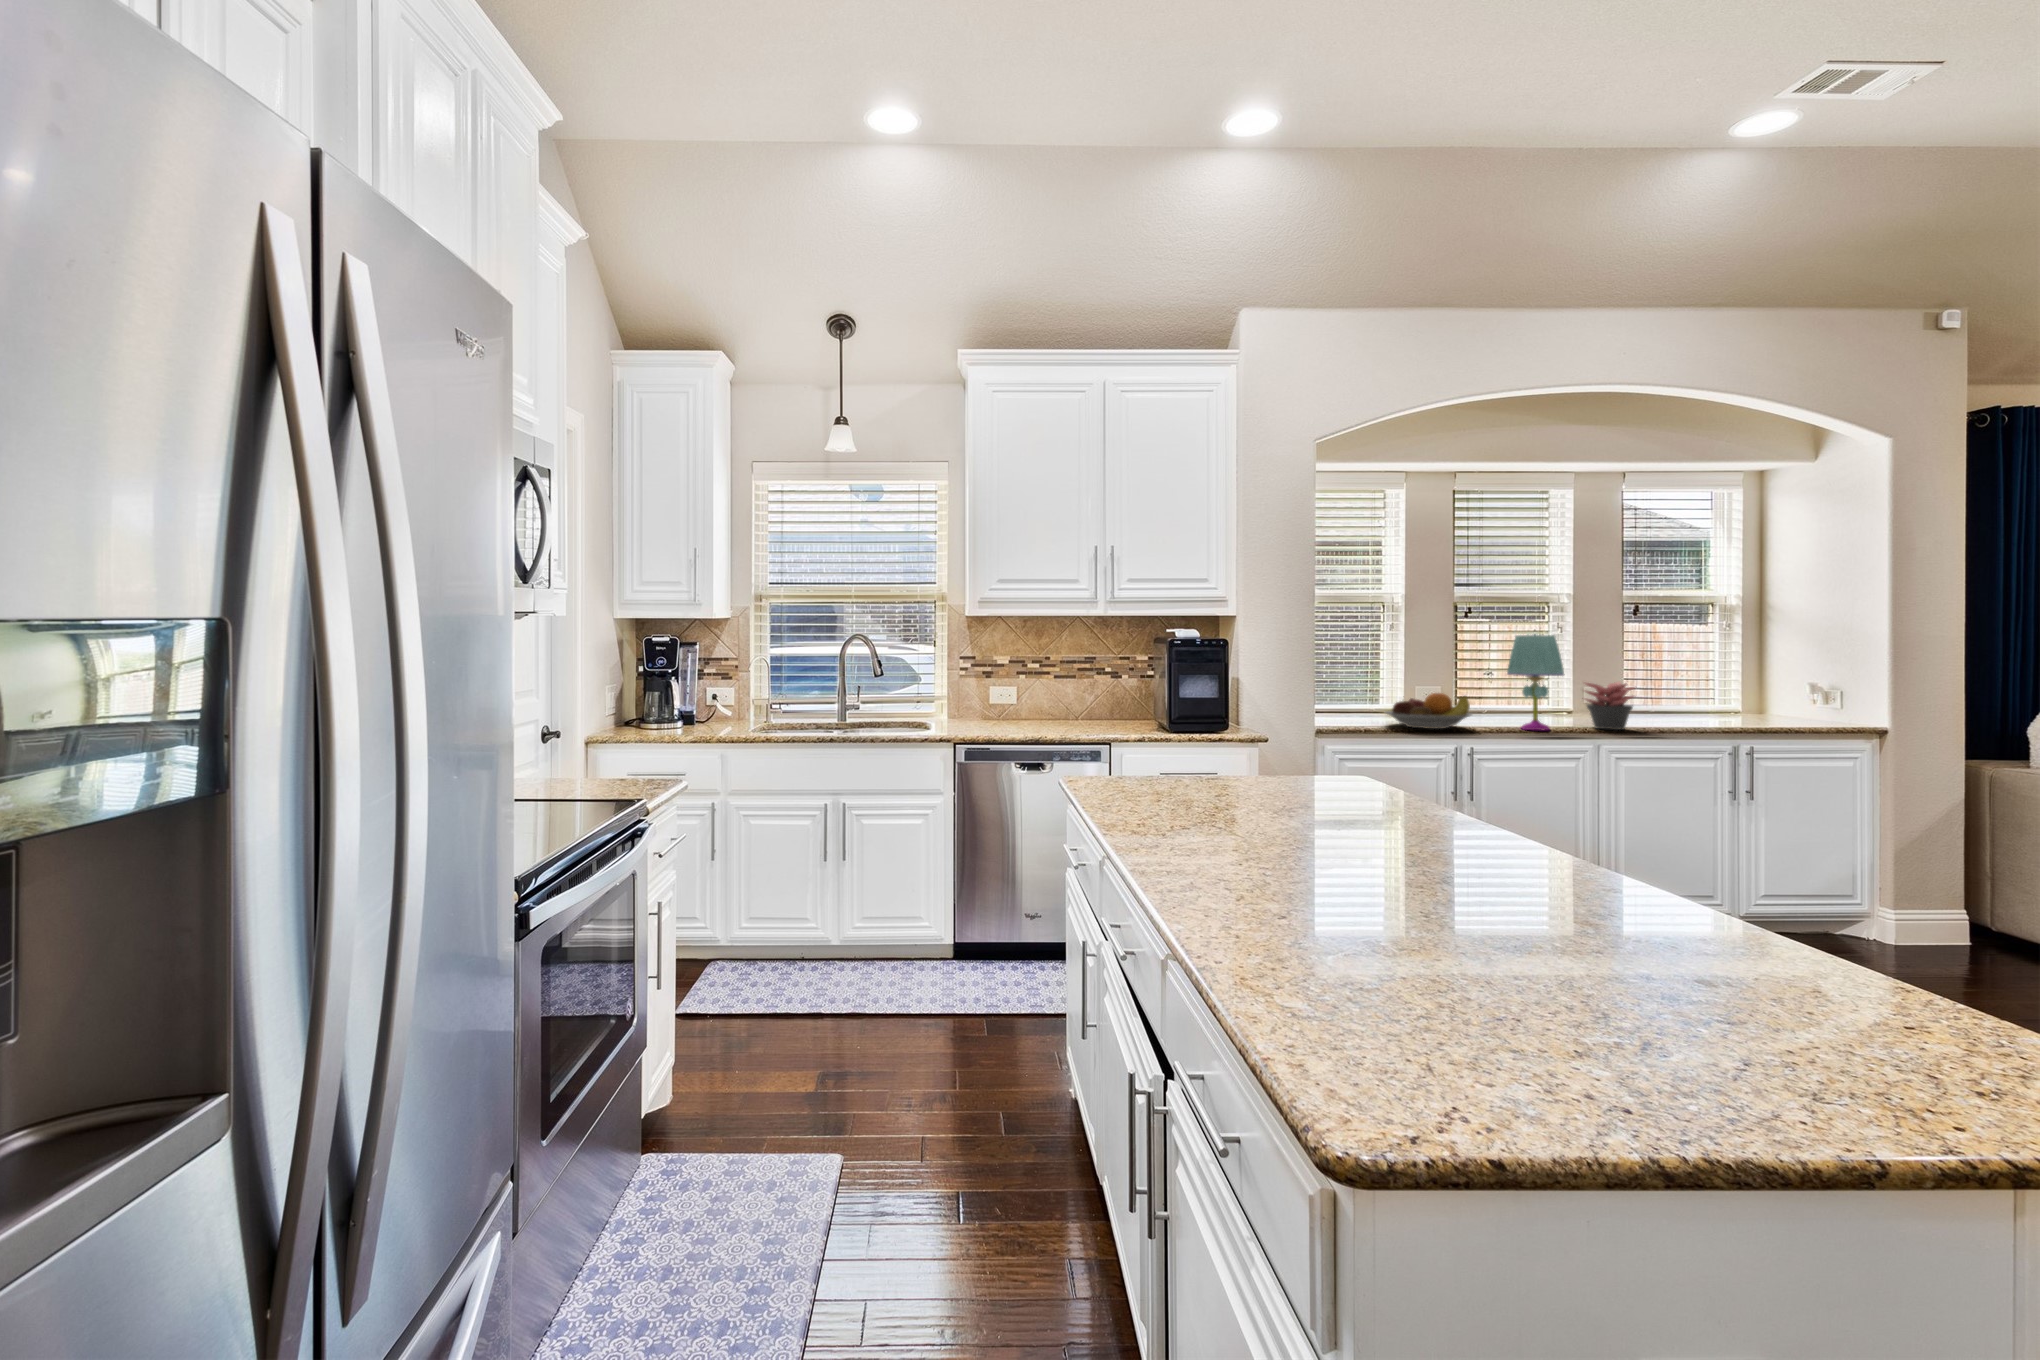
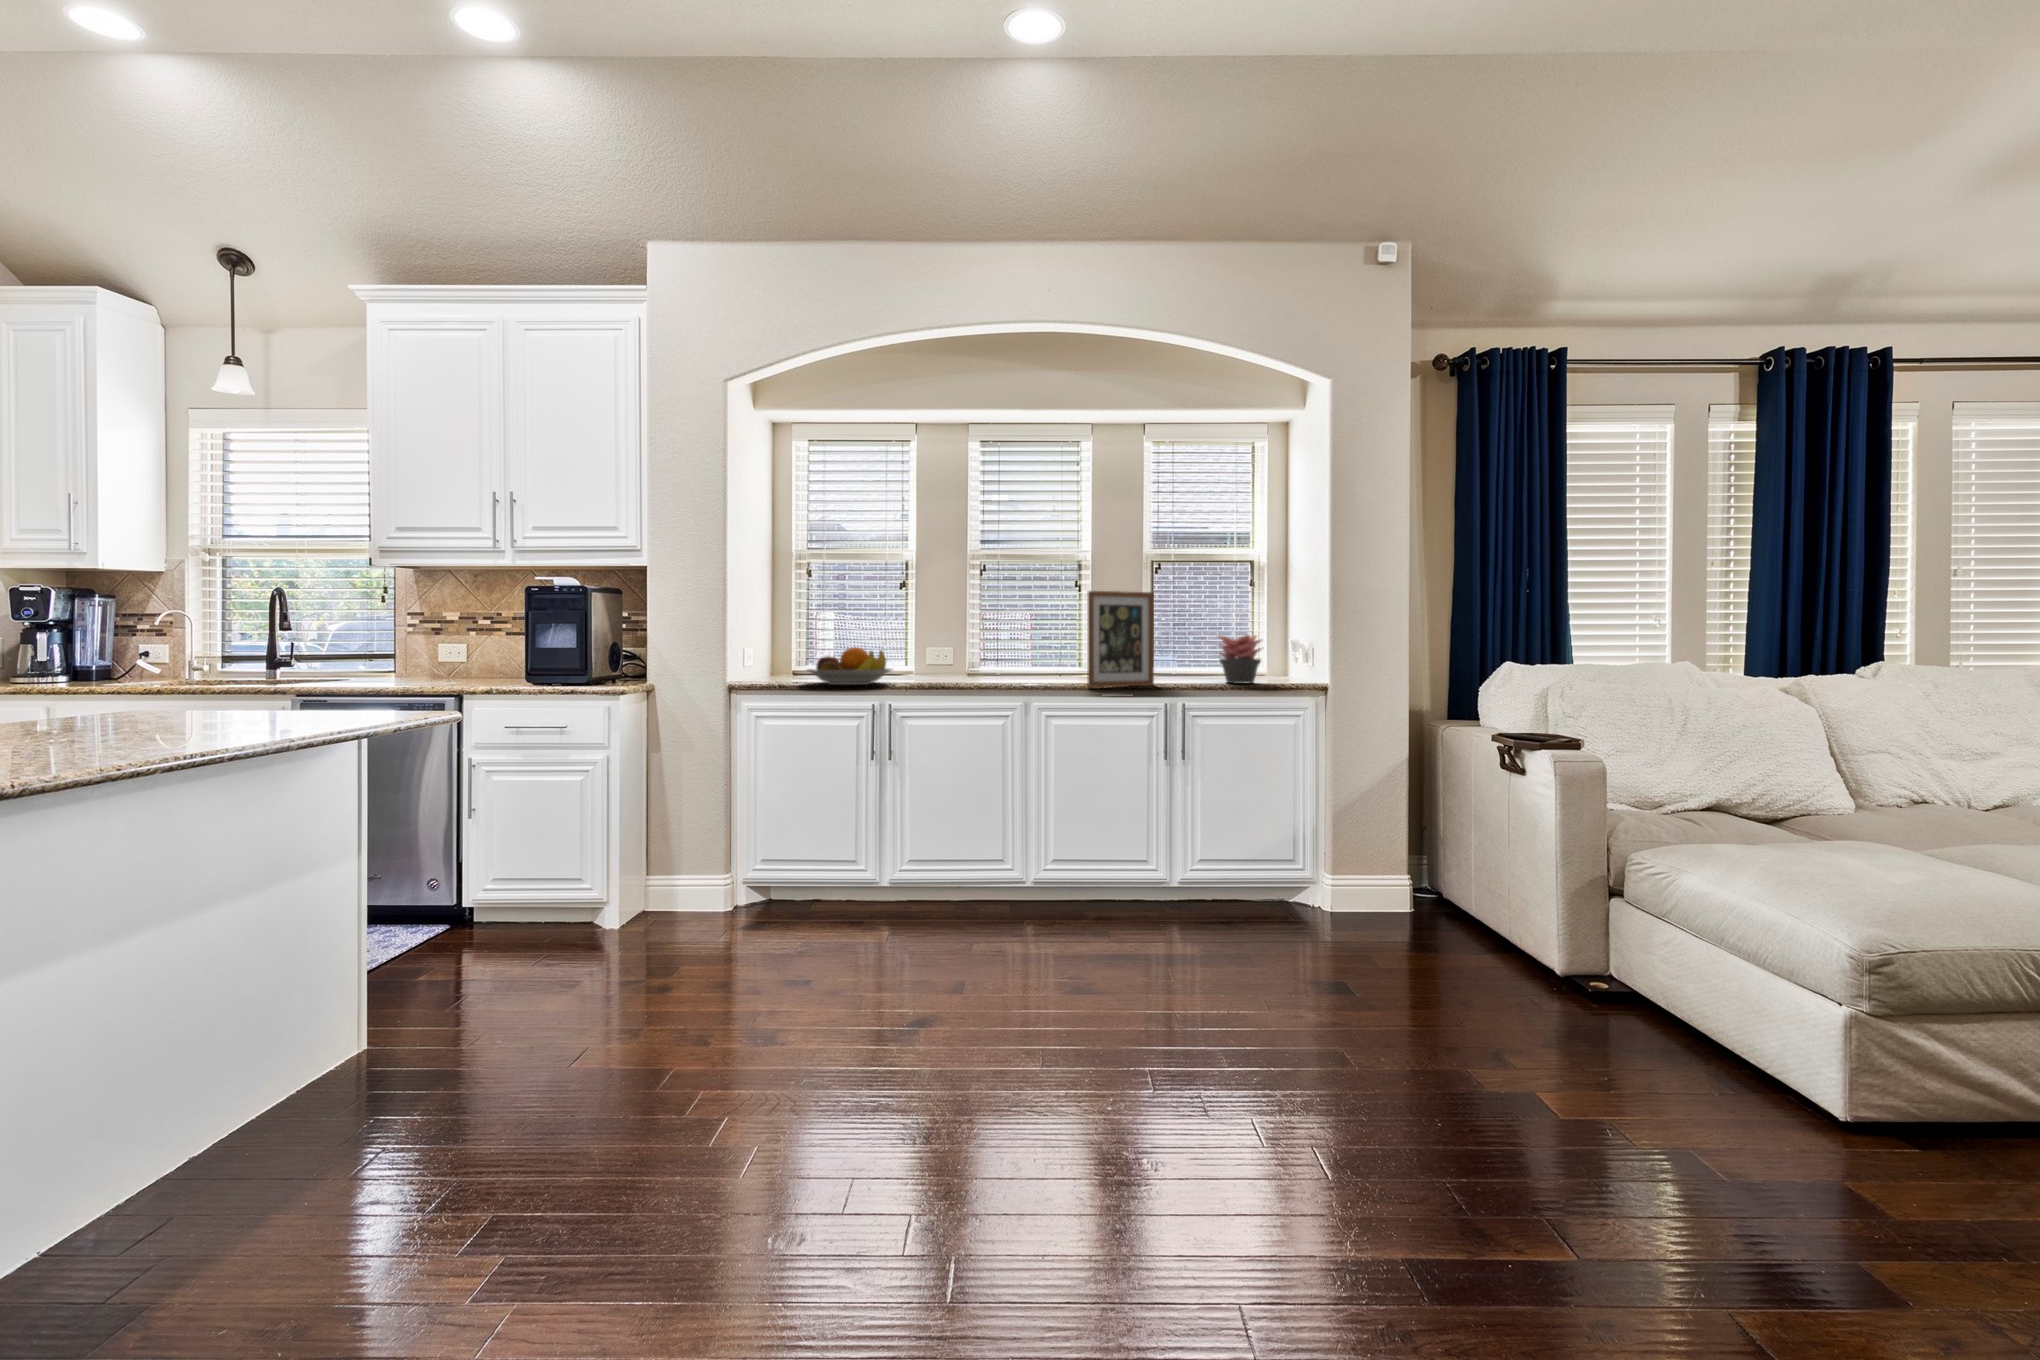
table lamp: present [1507,635,1564,730] -> none [929,585,983,687]
picture frame: none [1668,640,1712,731] -> present [1087,591,1154,687]
succulent plant: present [1585,682,1634,730] -> present [1218,635,1262,683]

